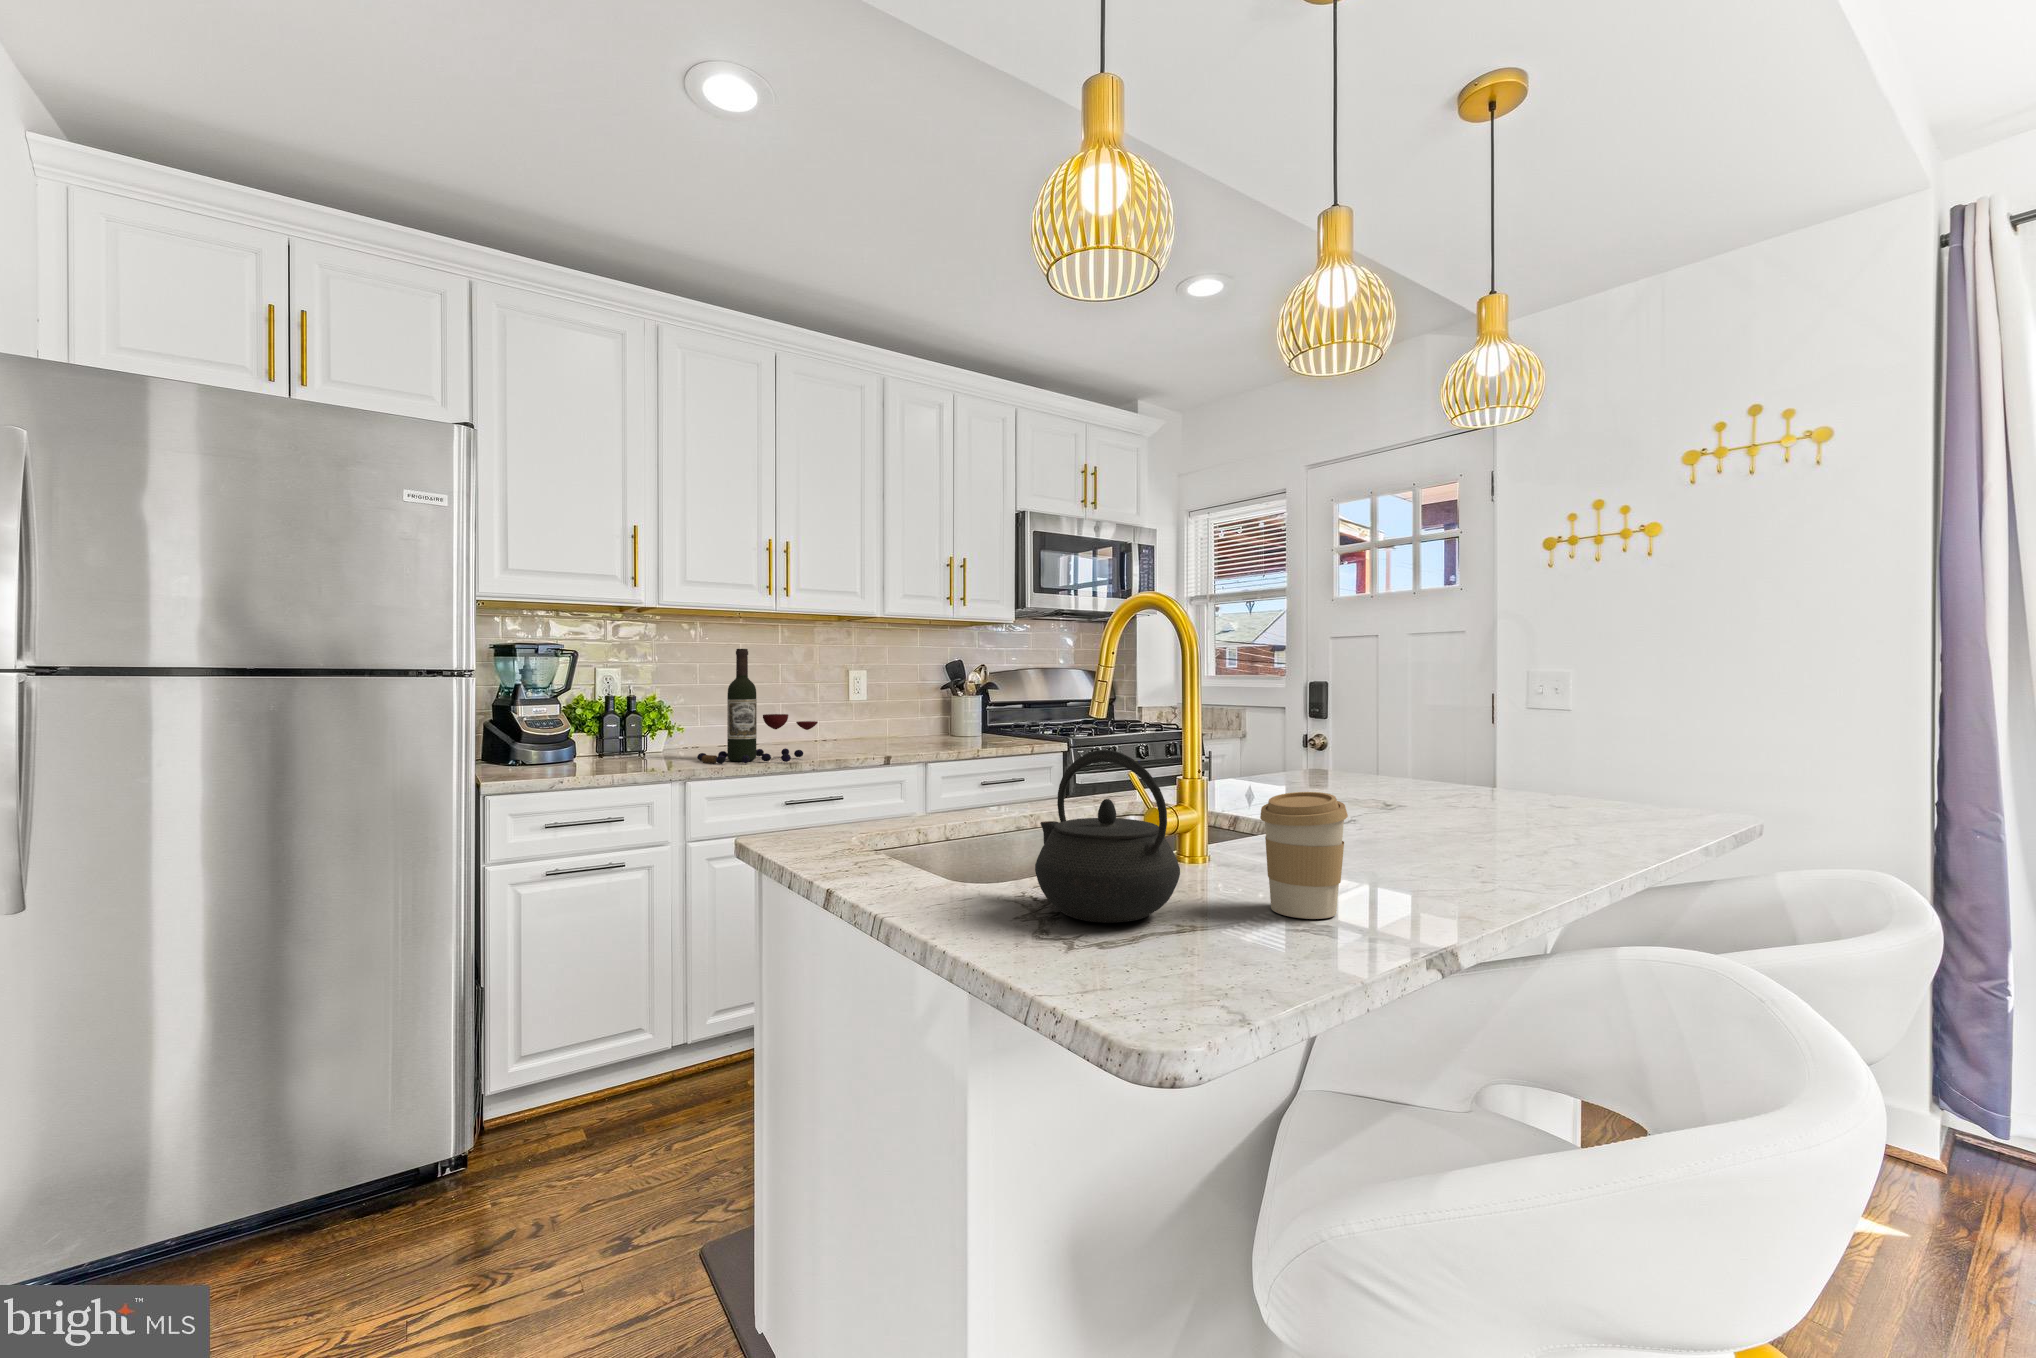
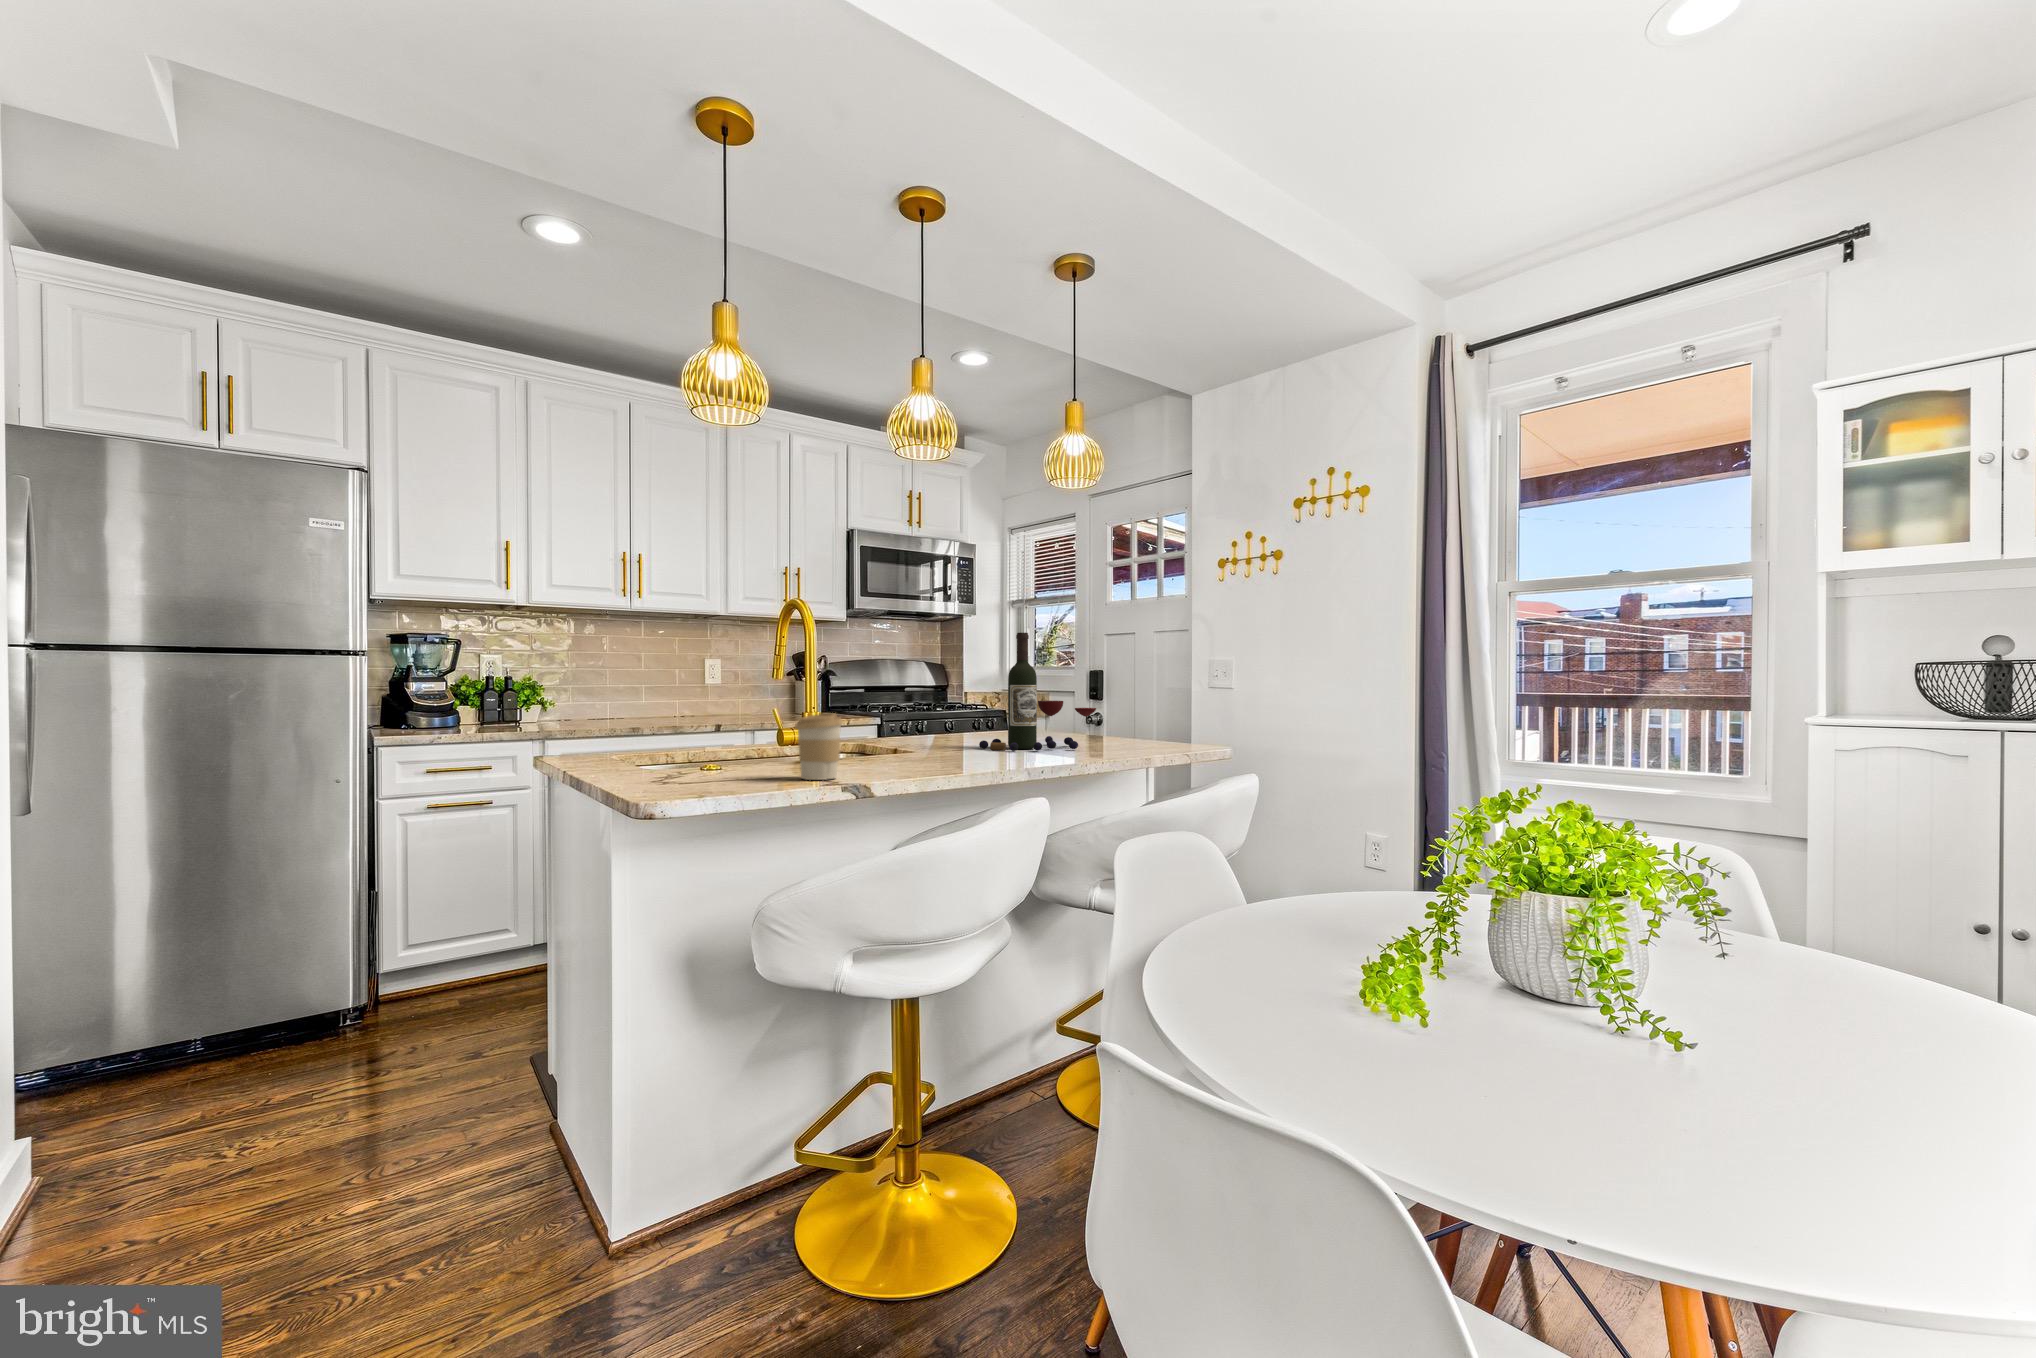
wine bottle: present [697,649,818,764] -> present [979,633,1096,751]
kettle: present [1035,750,1180,923] -> none [660,688,745,781]

